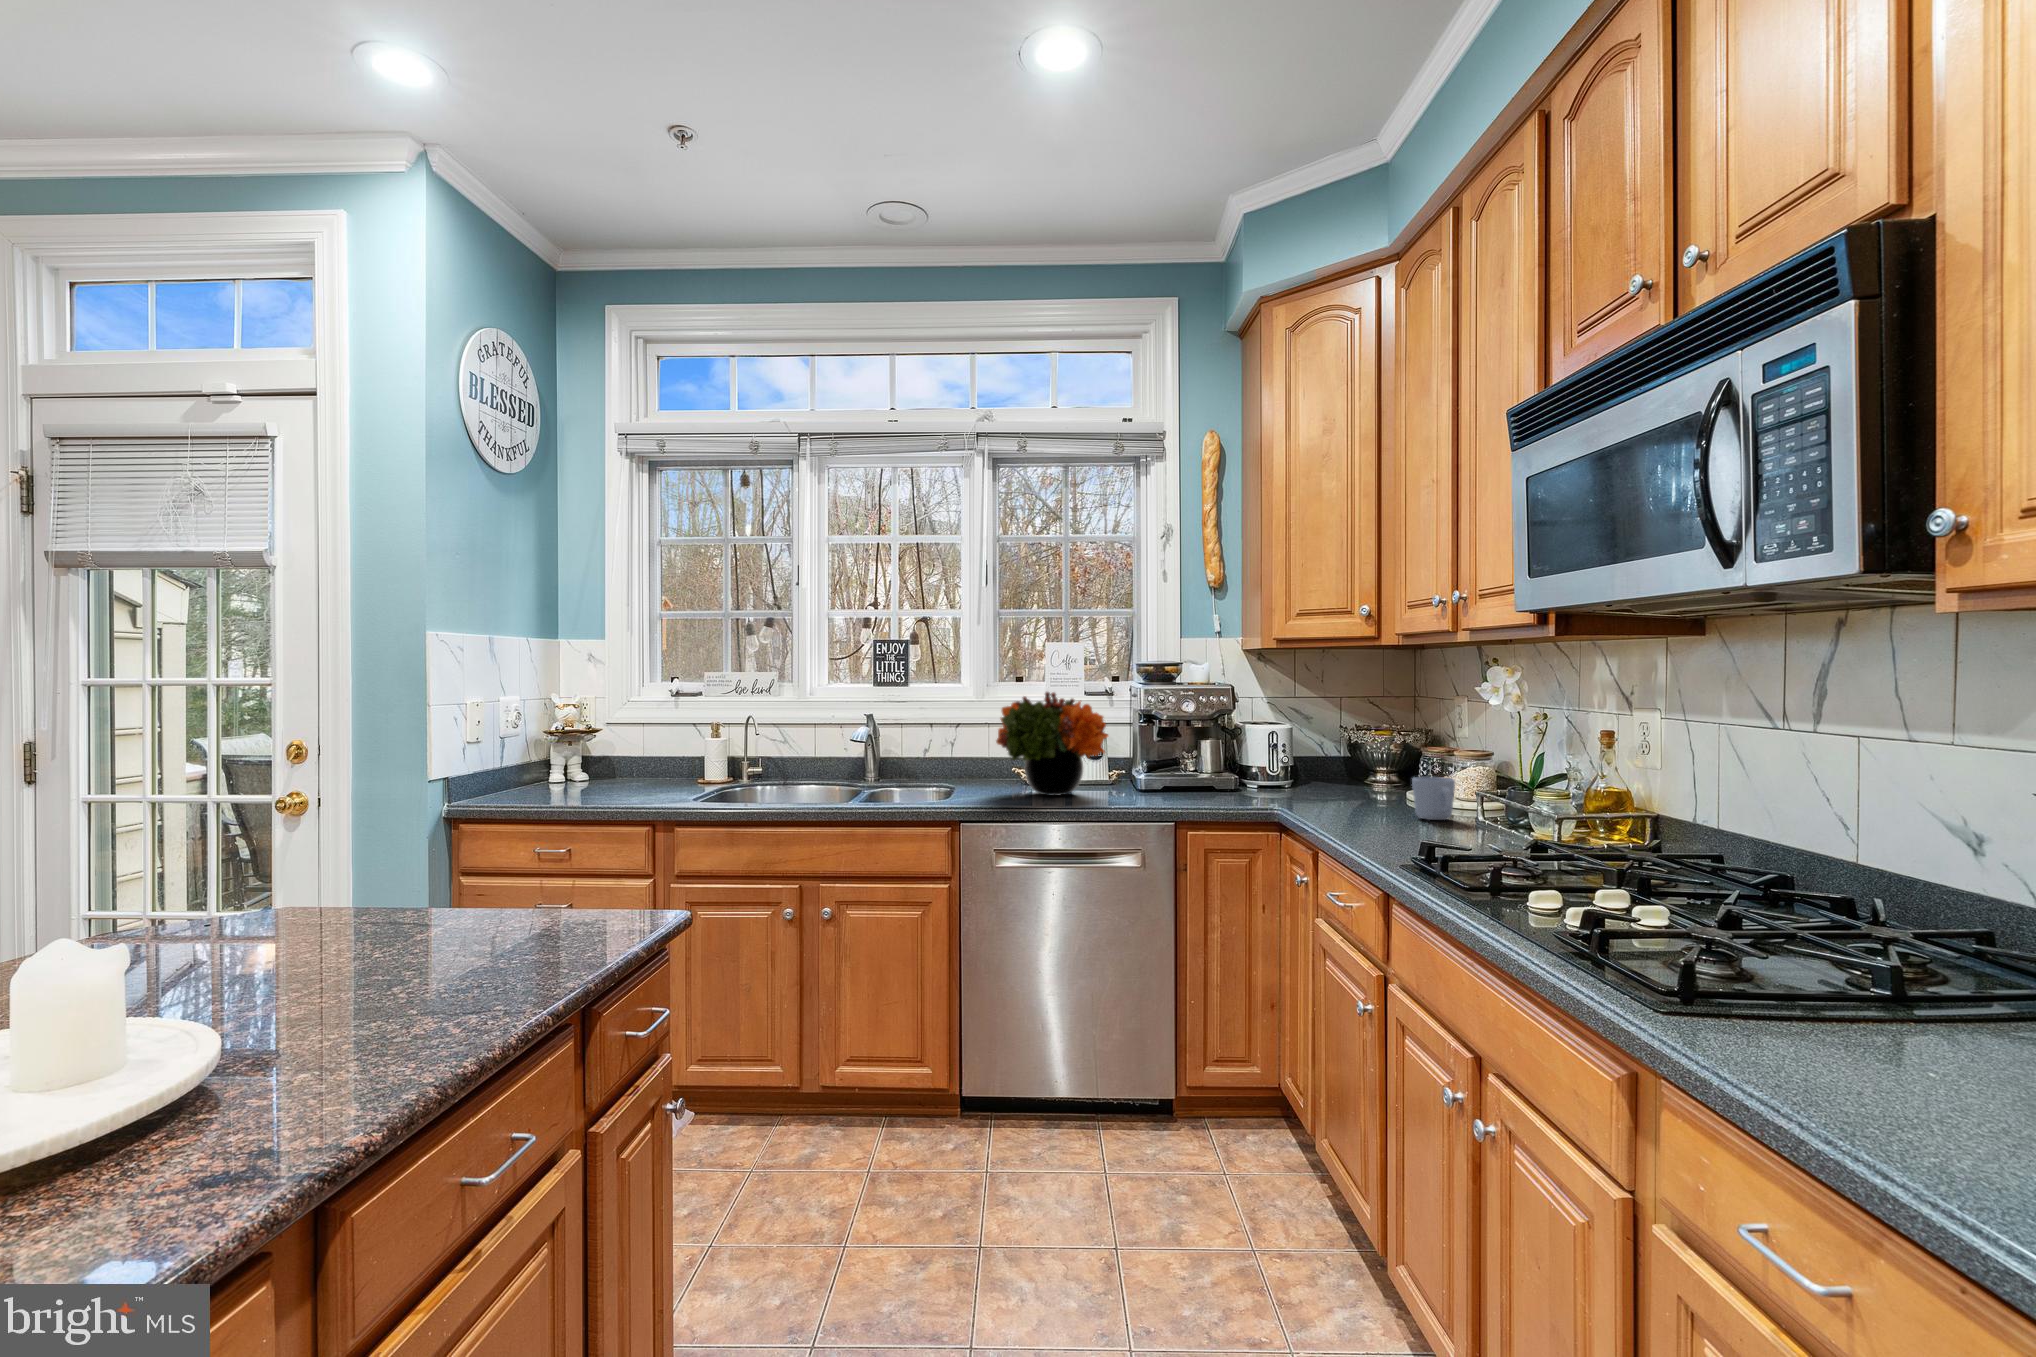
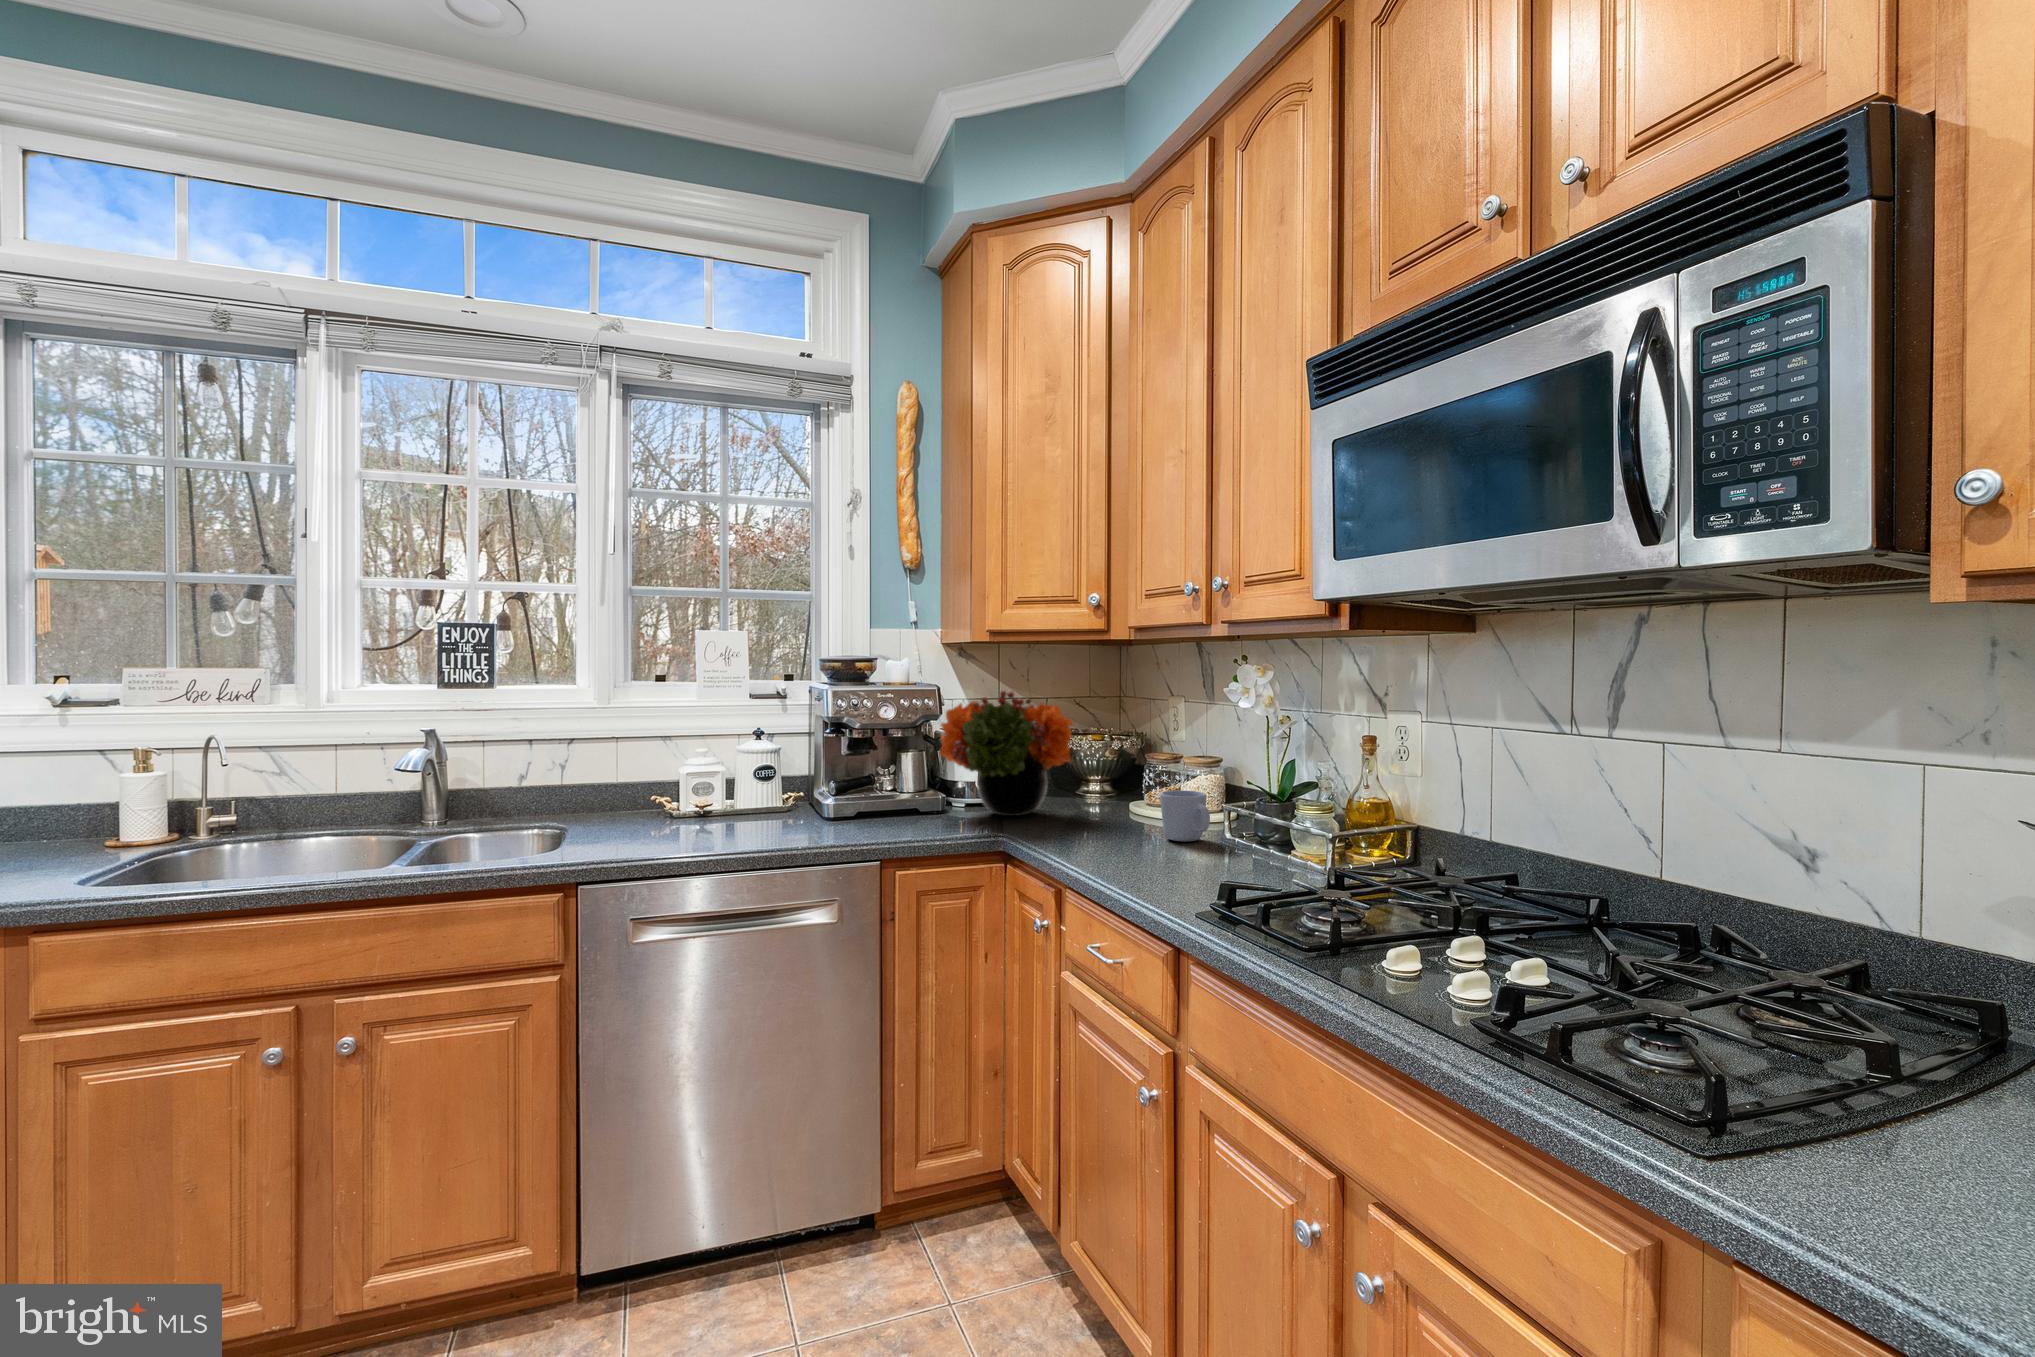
flower arrangement: present [996,691,1108,796] -> present [940,691,1073,816]

